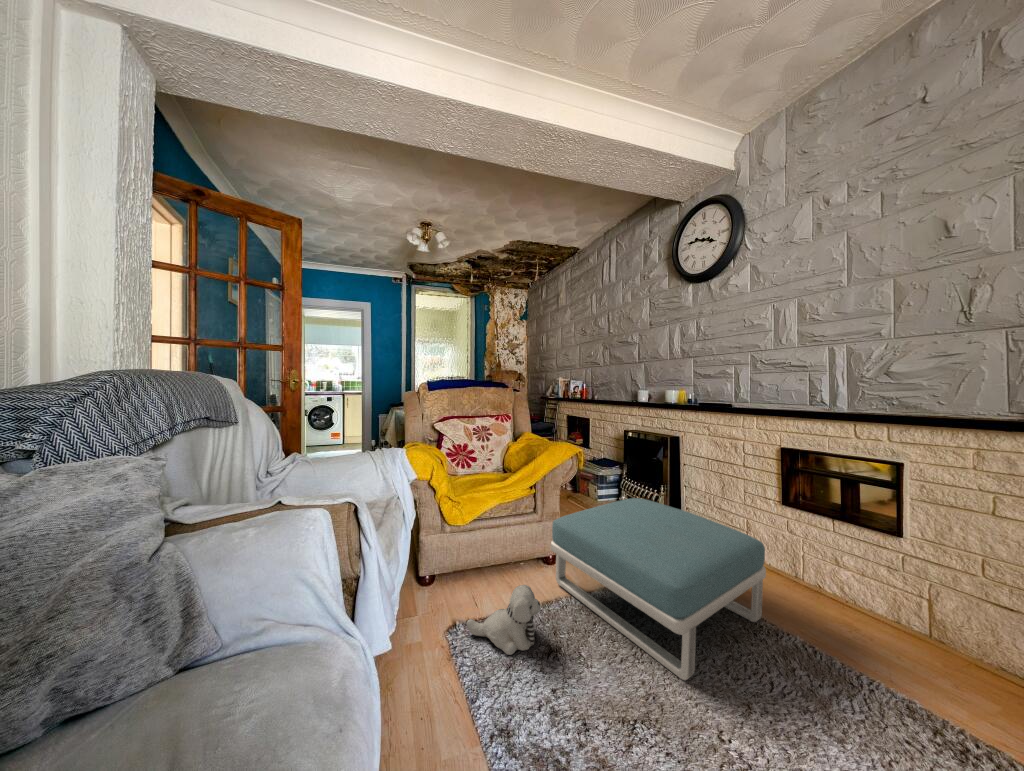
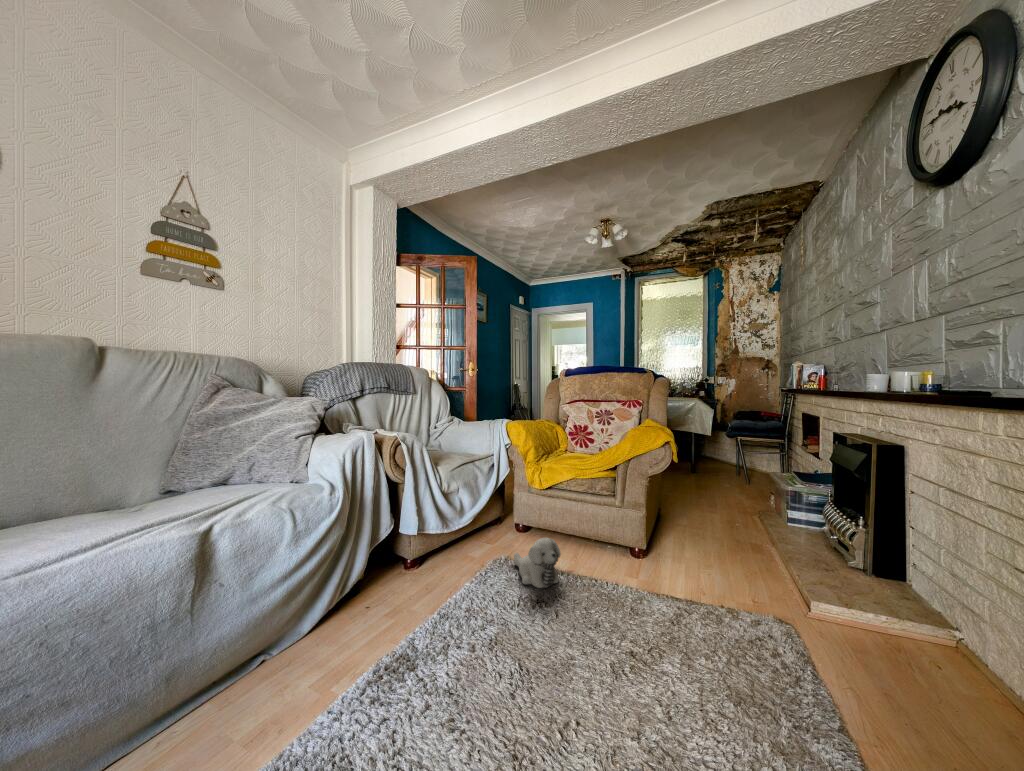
footstool: present [551,498,766,680] -> none [611,500,874,709]

